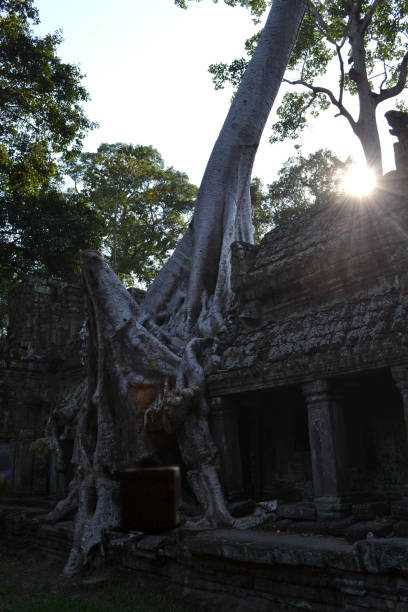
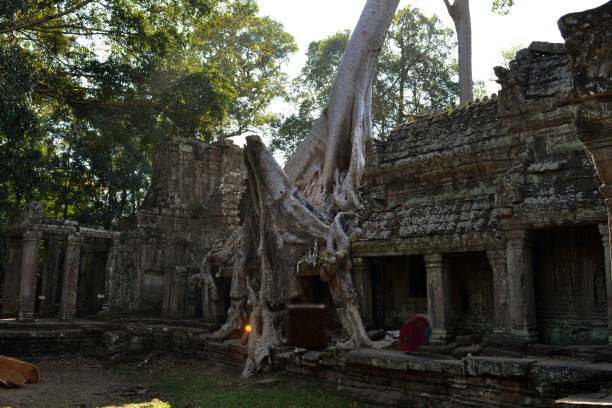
backpack: none [269,473,320,534] -> present [398,314,433,353]

